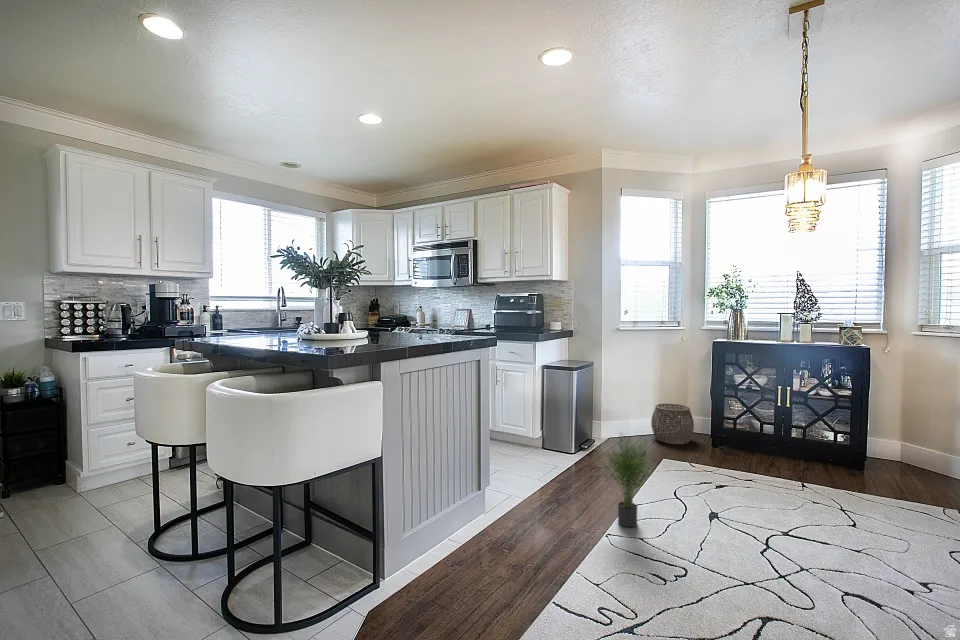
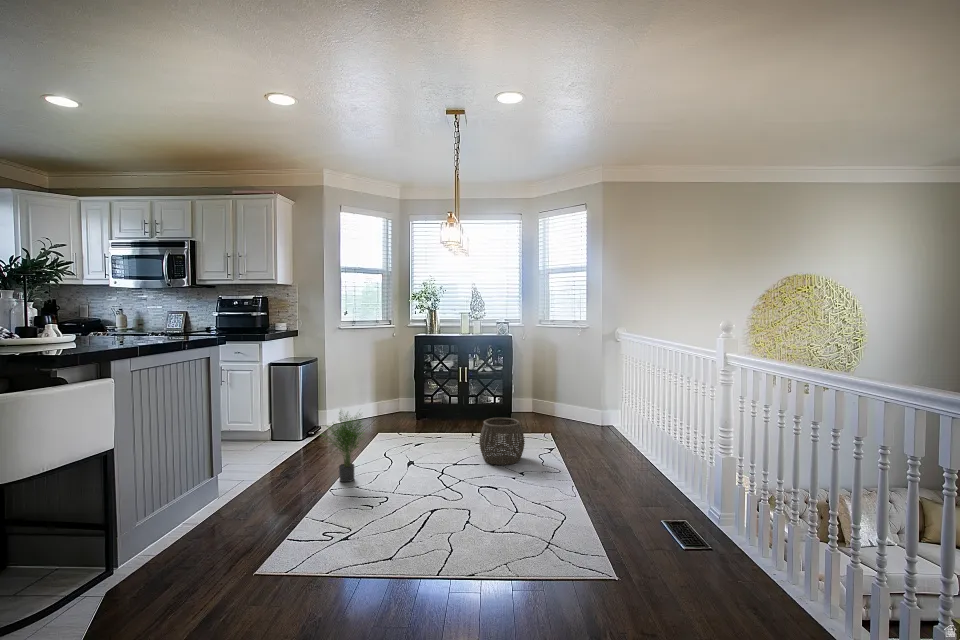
woven basket: present [651,403,694,444] -> present [479,418,525,465]

